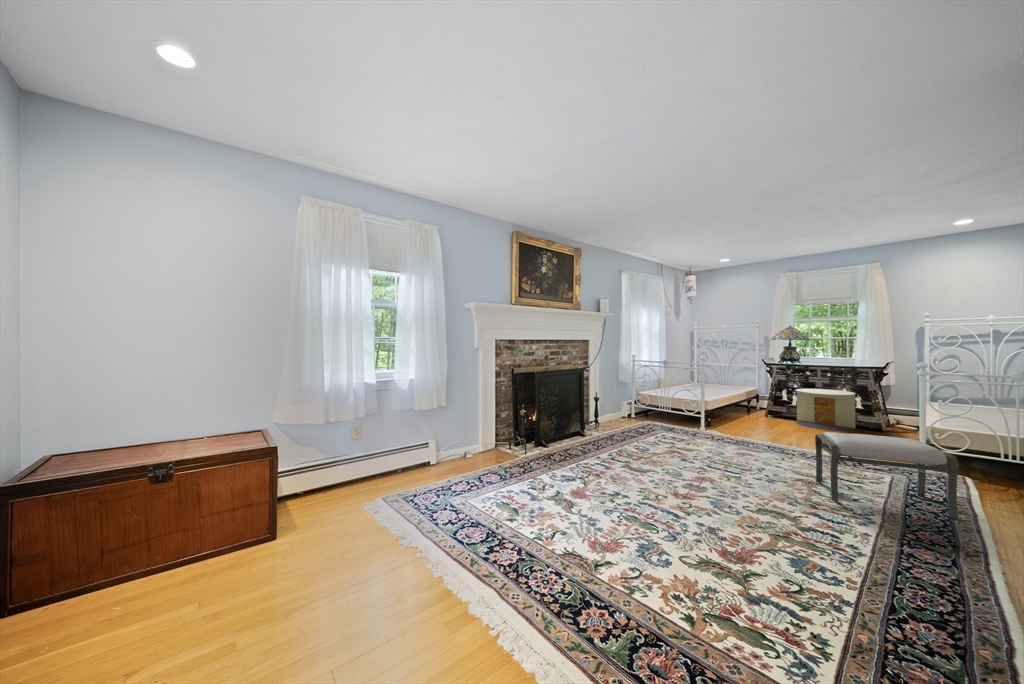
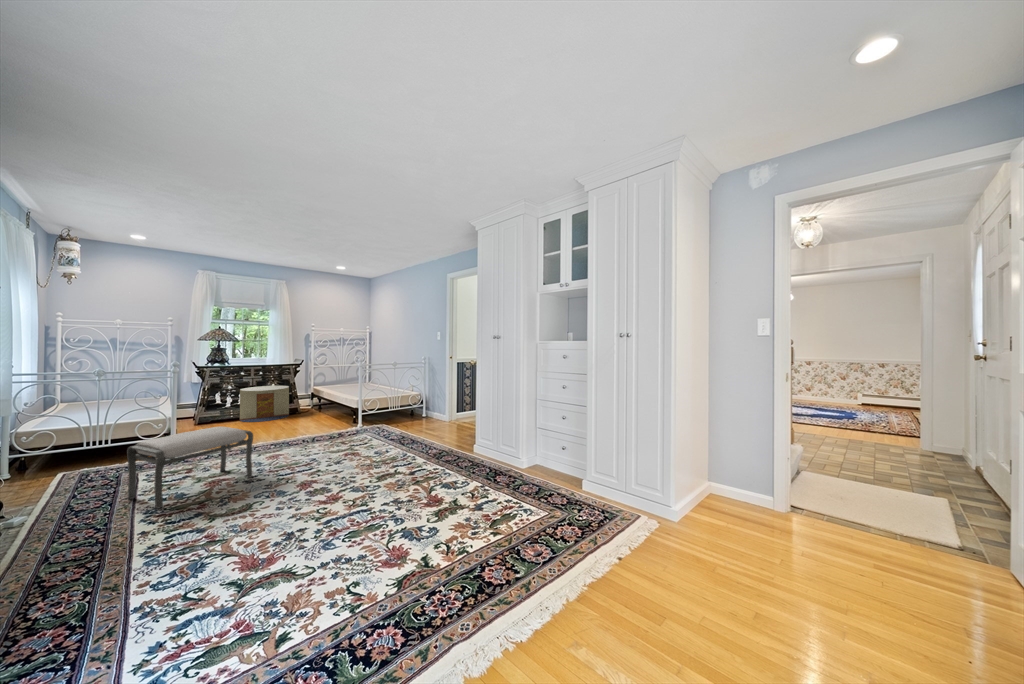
ottoman: present [815,432,959,519] -> present [127,427,253,509]

